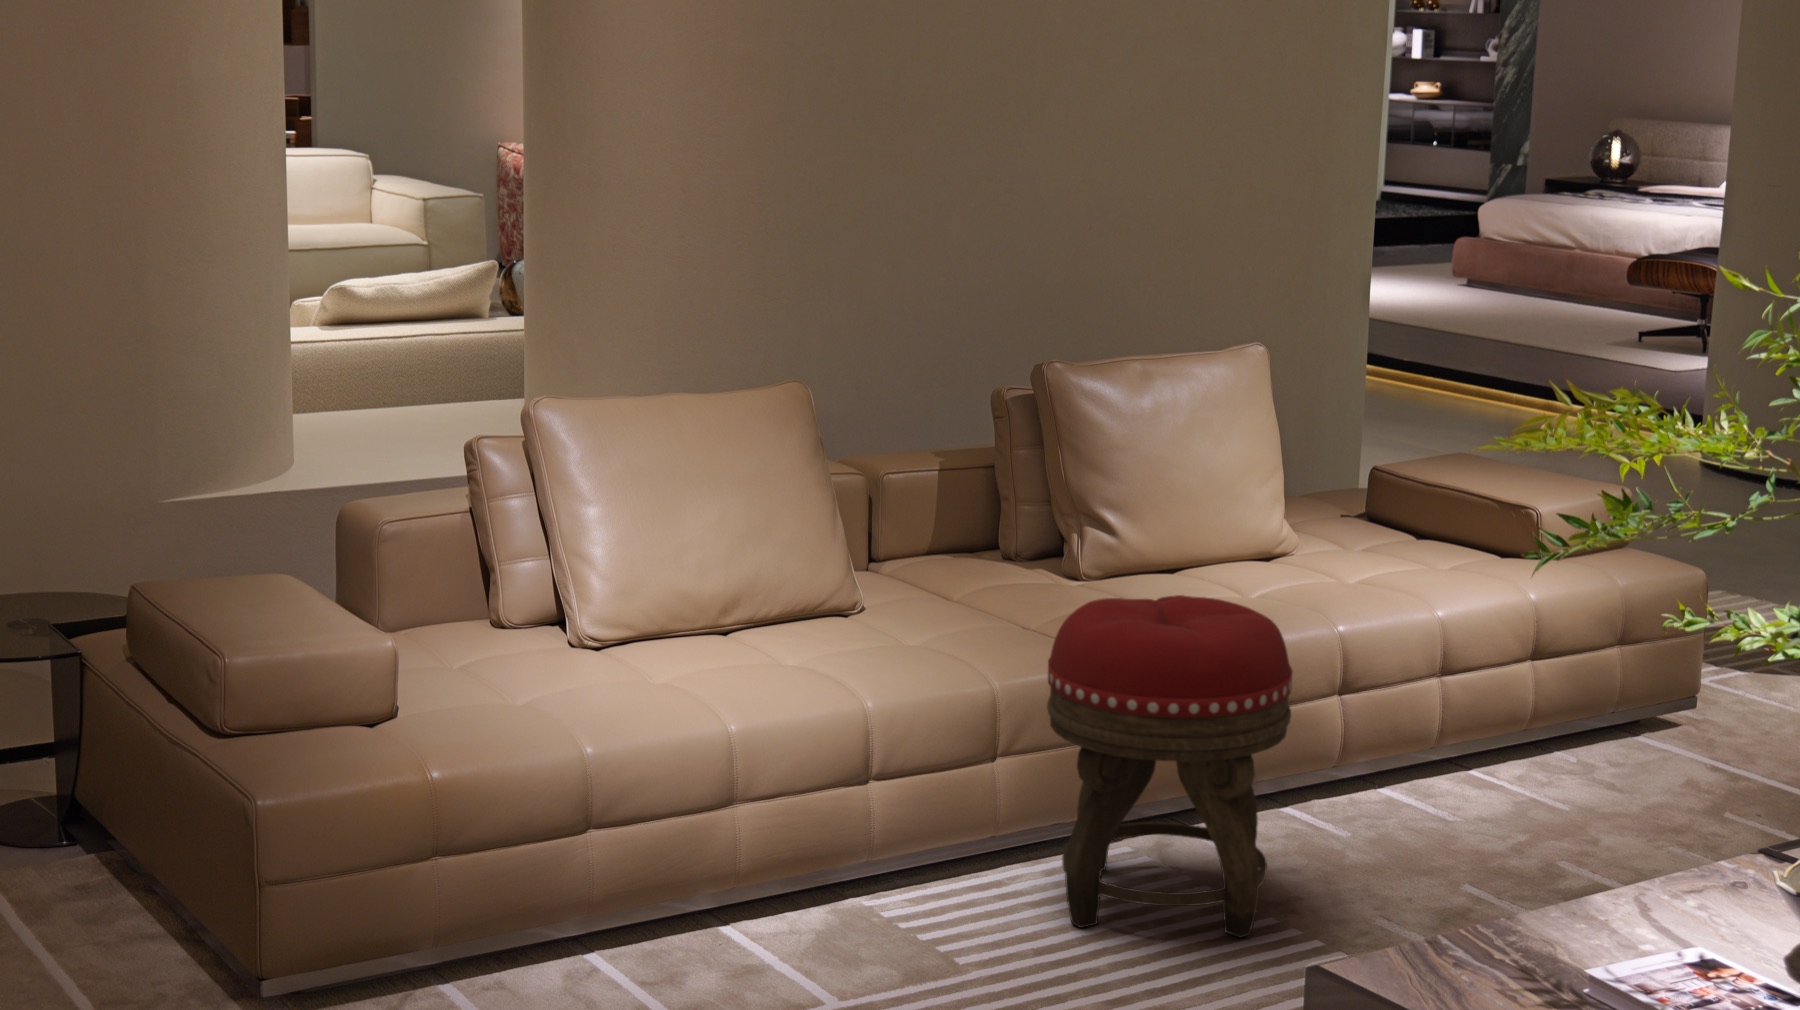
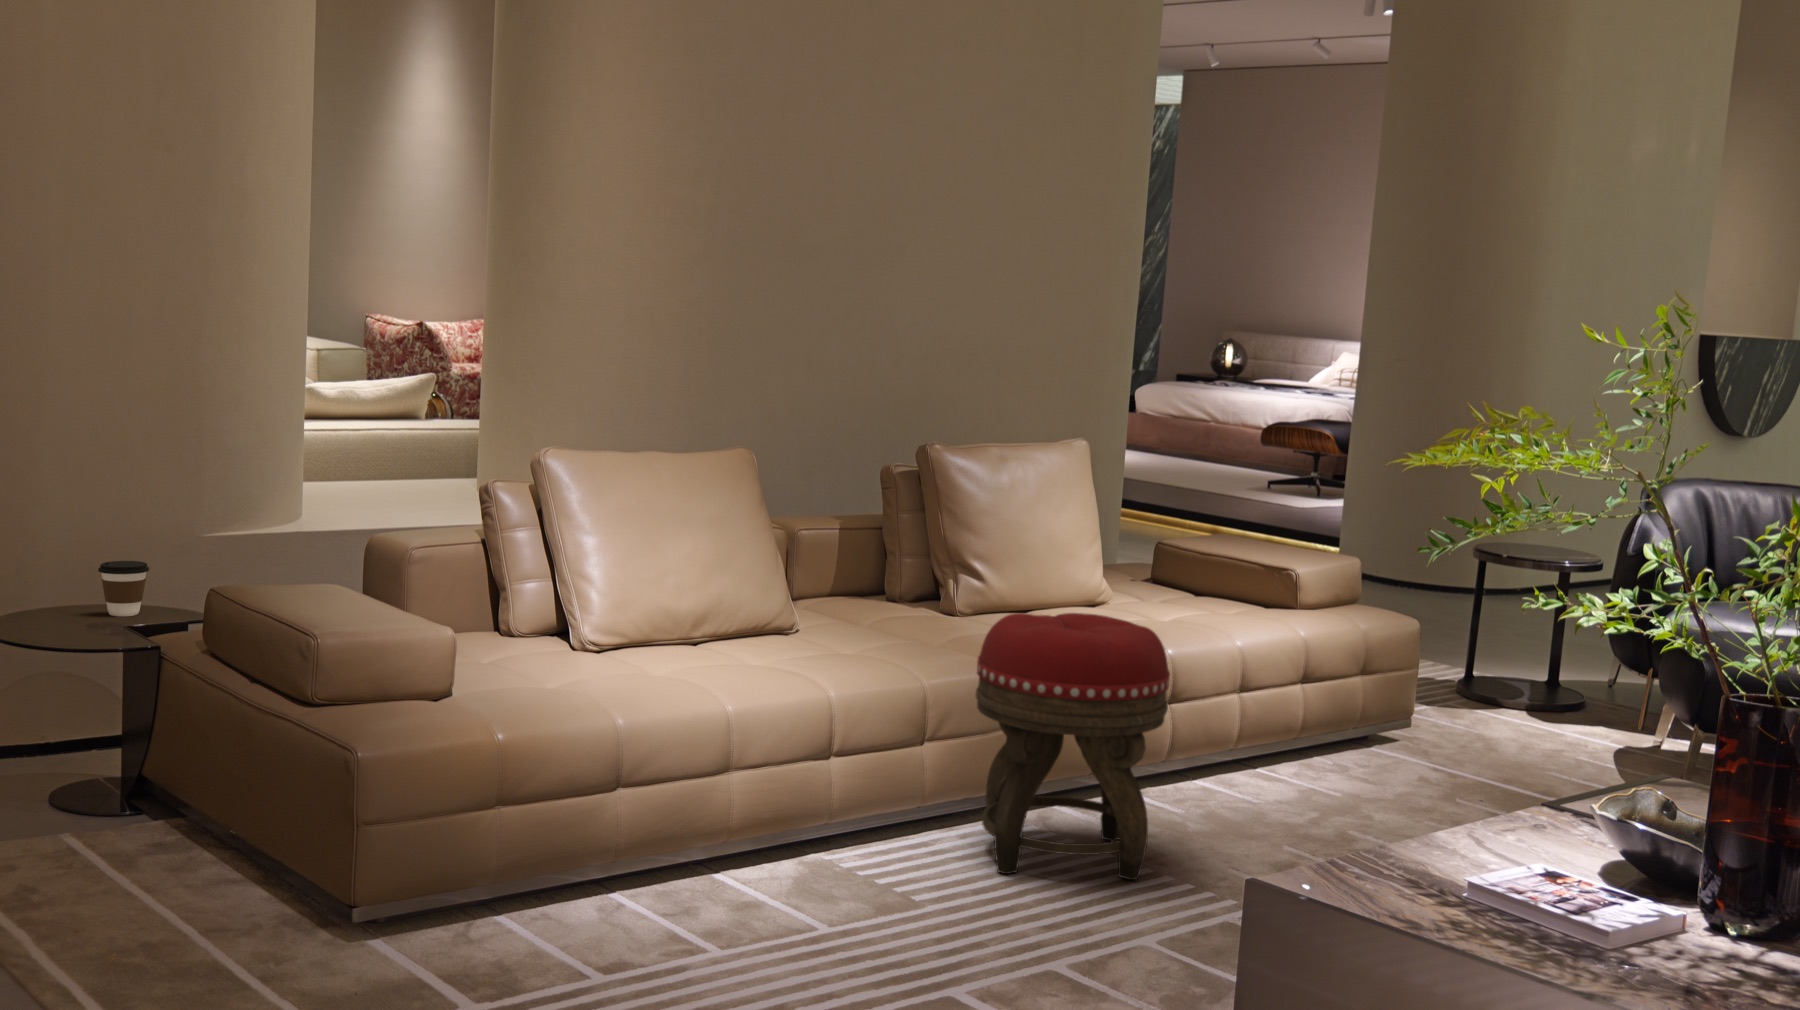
coffee cup: none [36,545,94,612] -> present [98,561,149,616]

